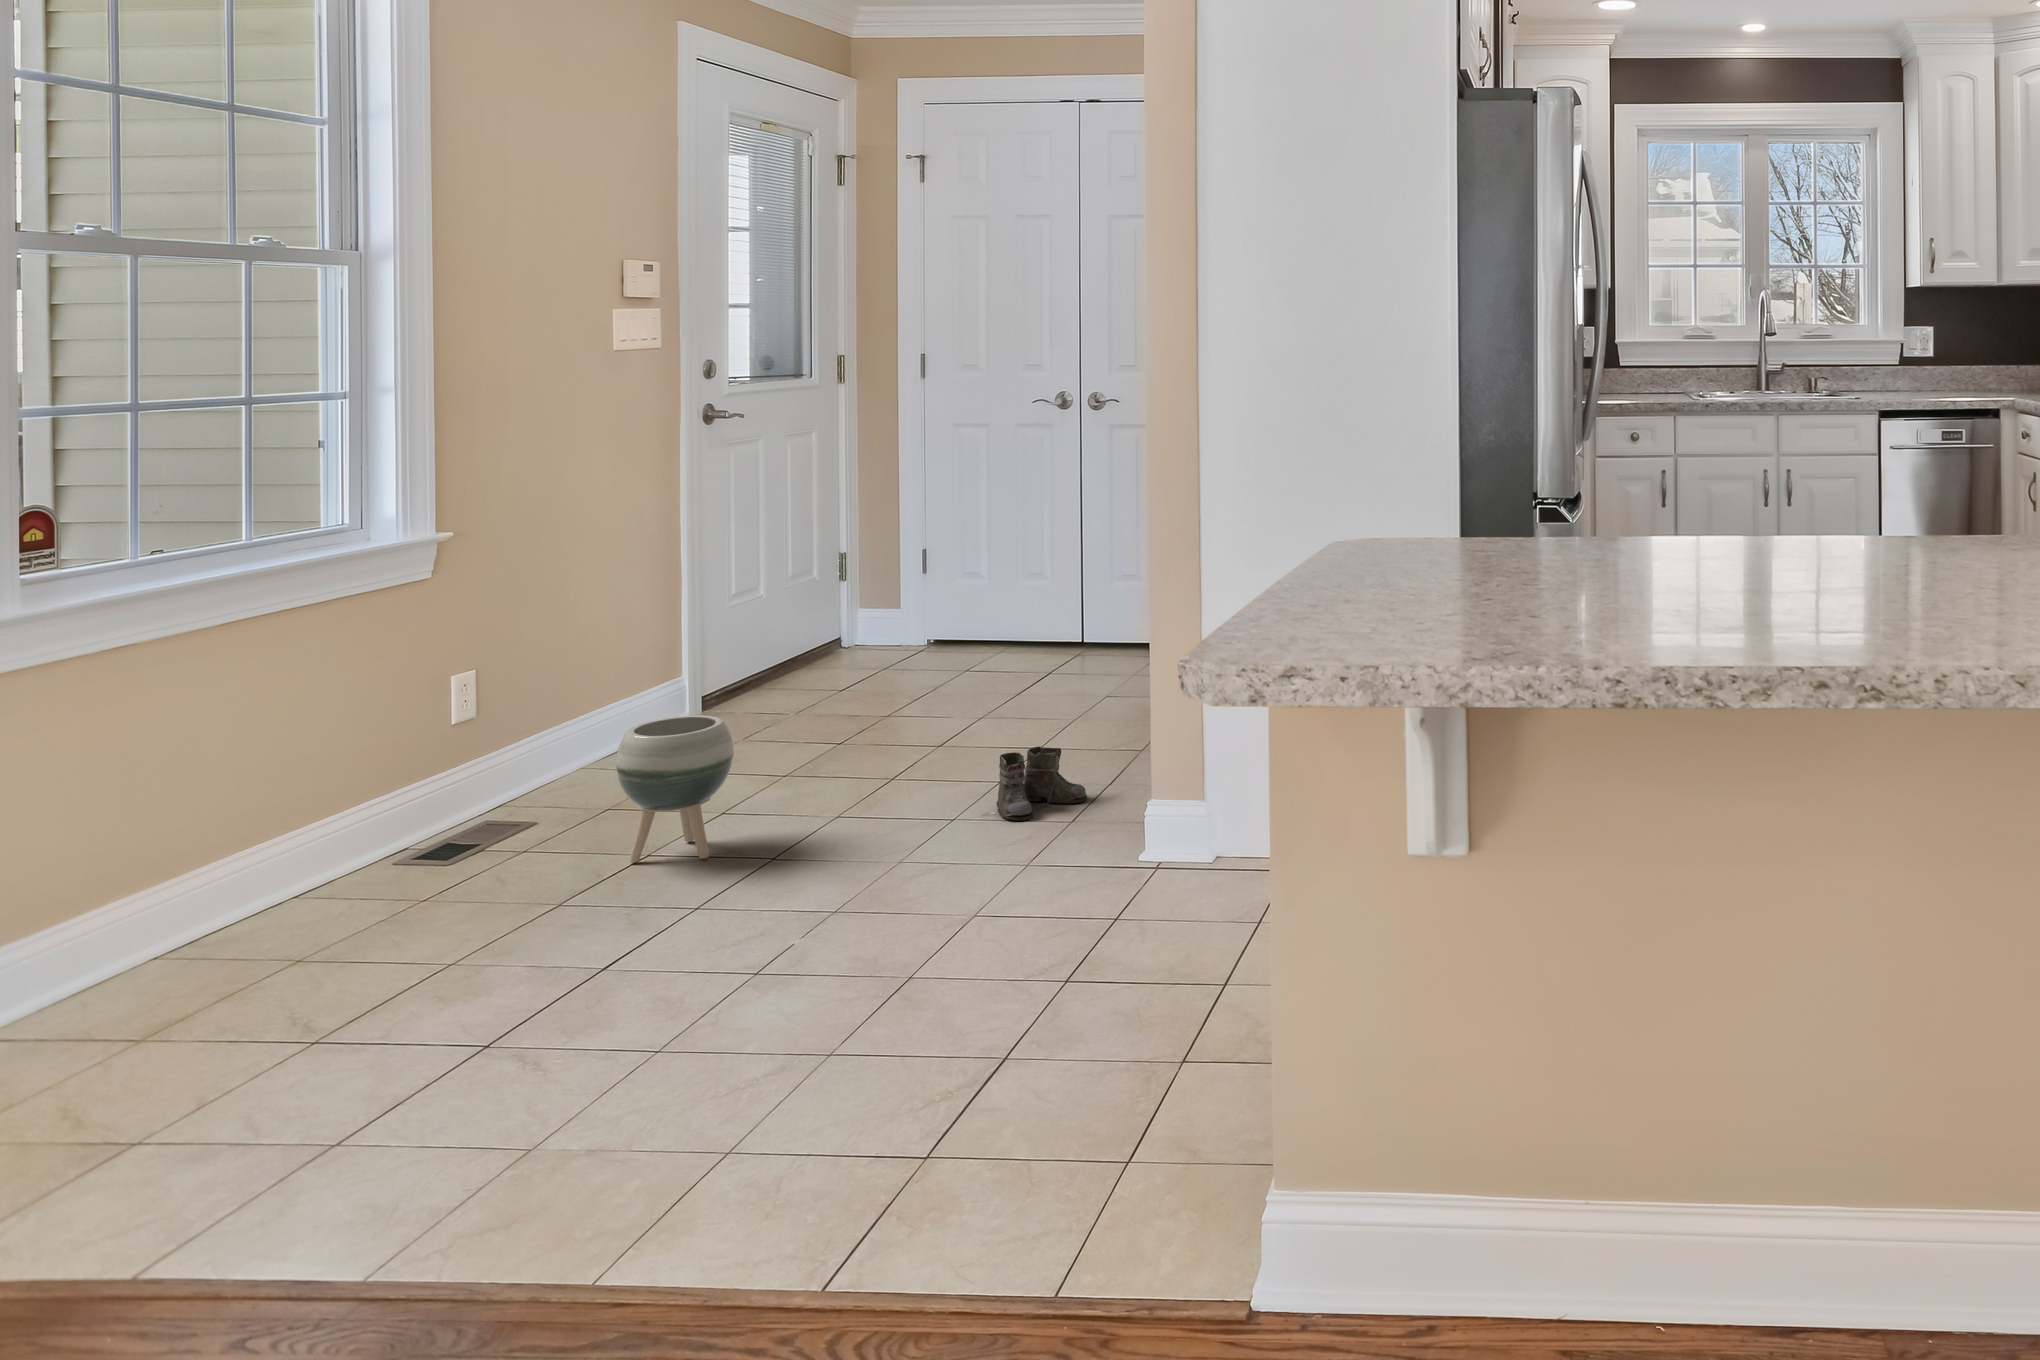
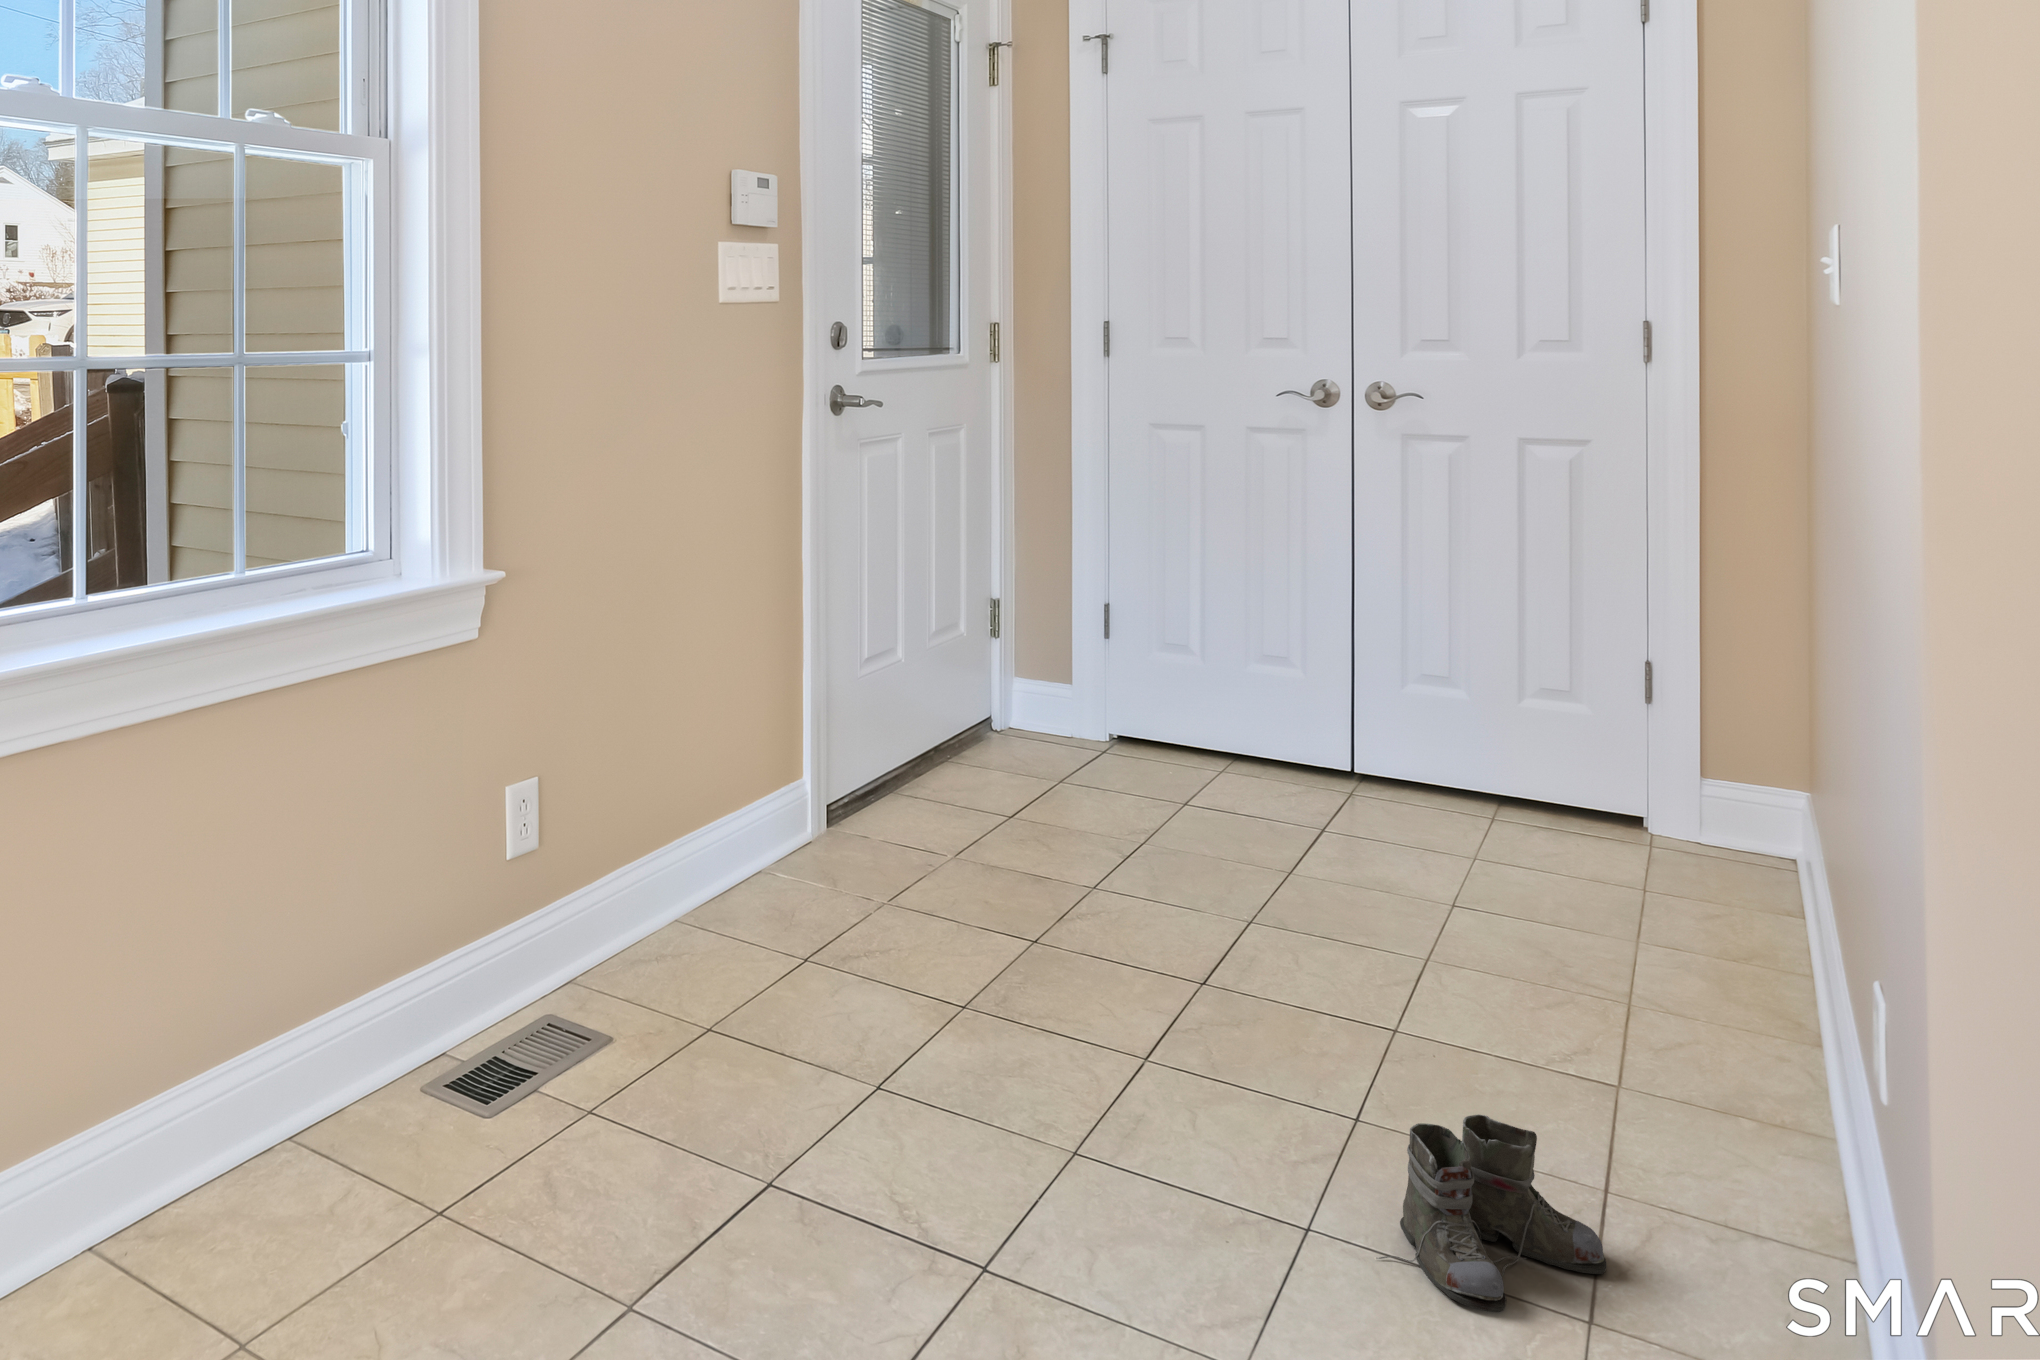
planter: present [616,715,734,863] -> none [720,948,913,1255]

